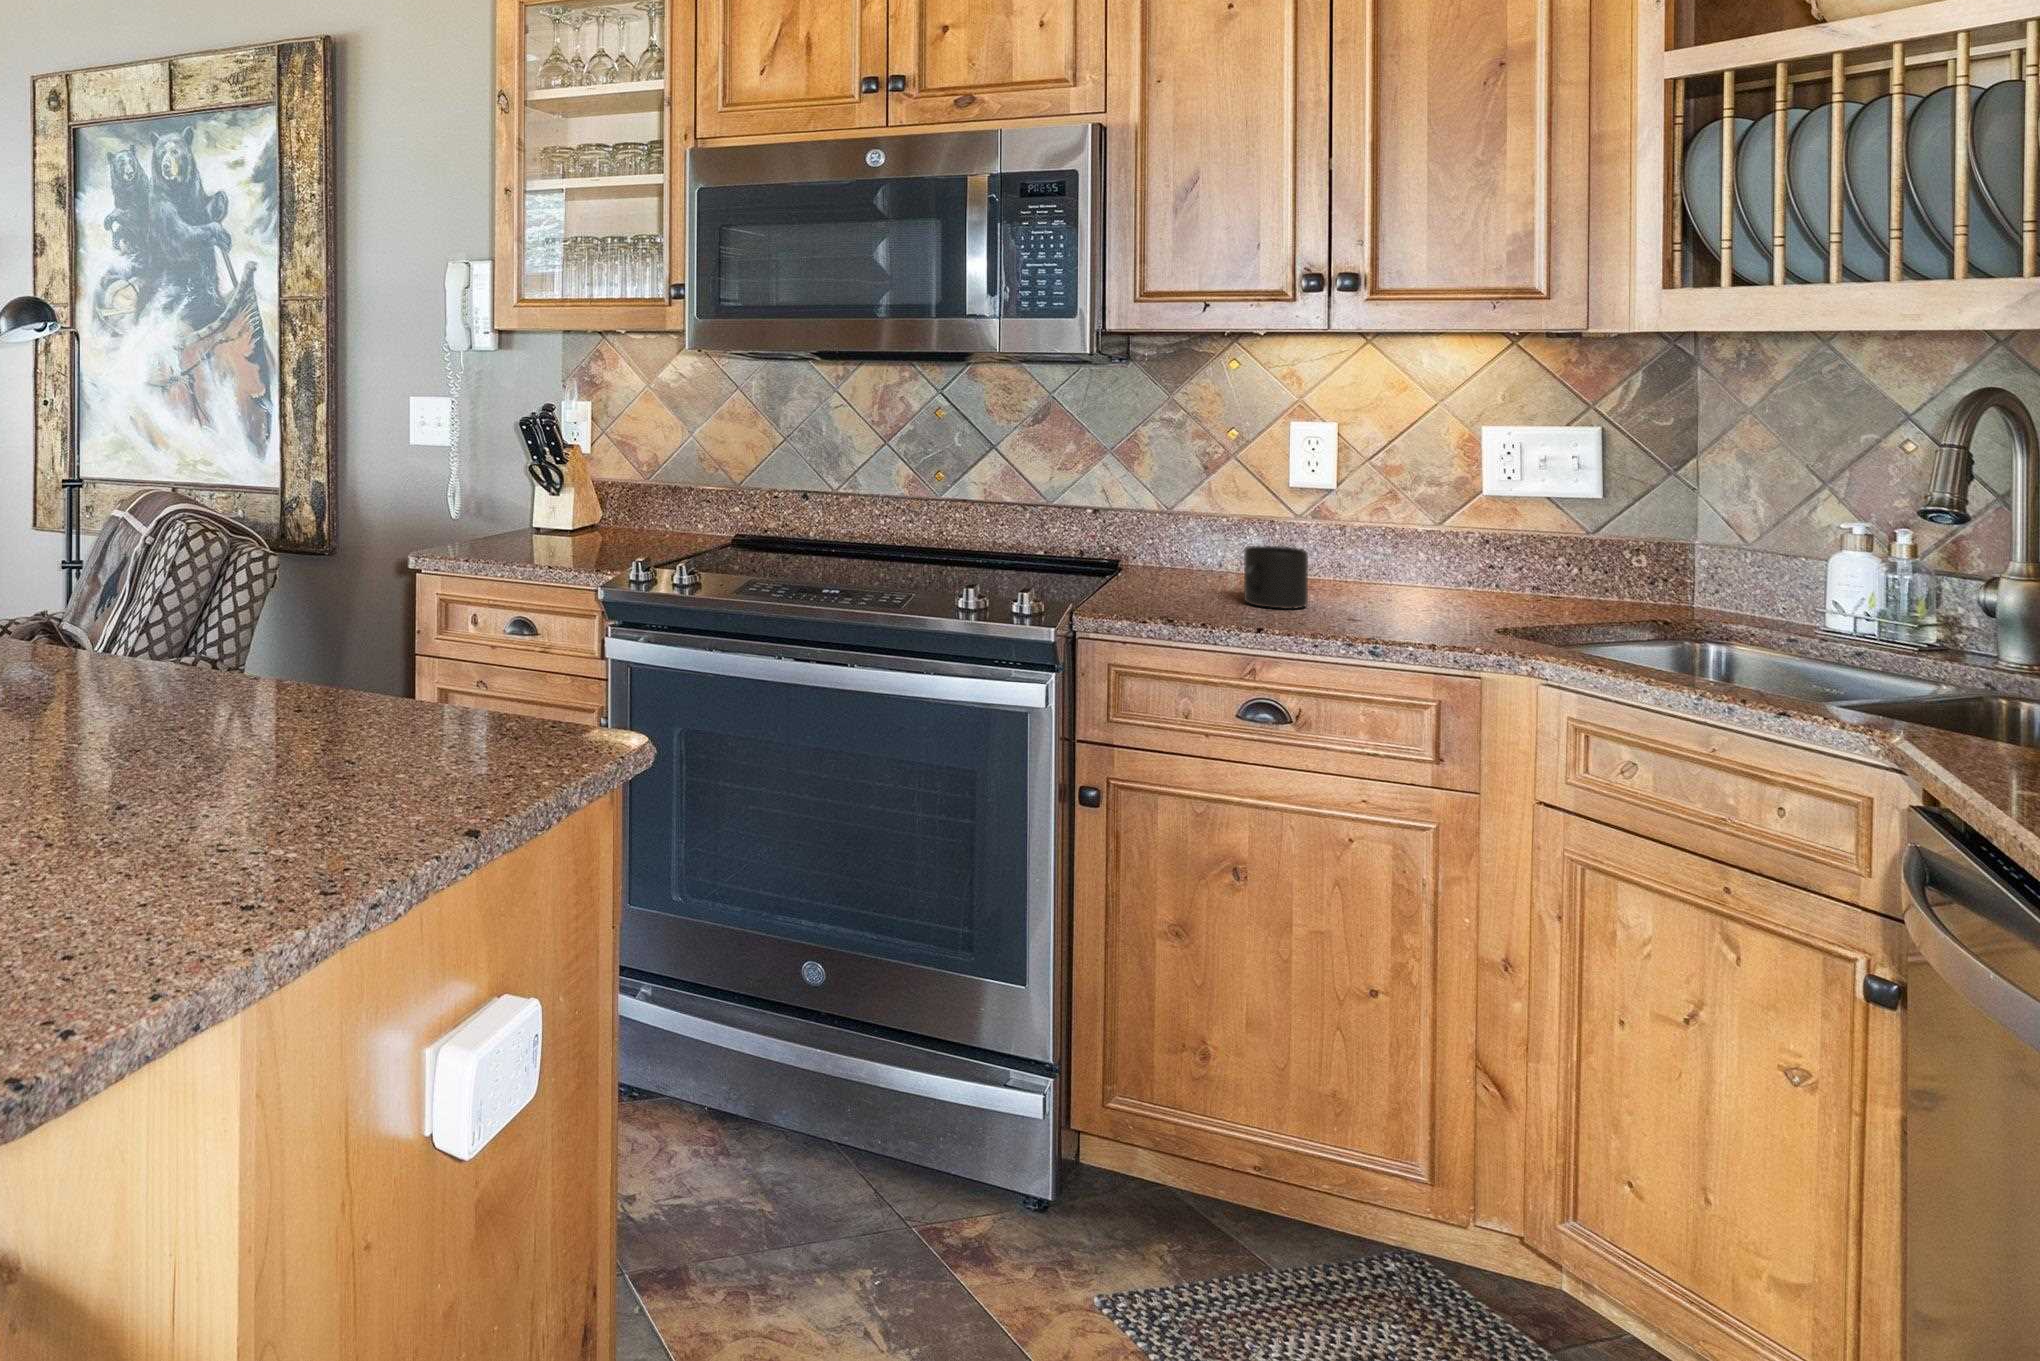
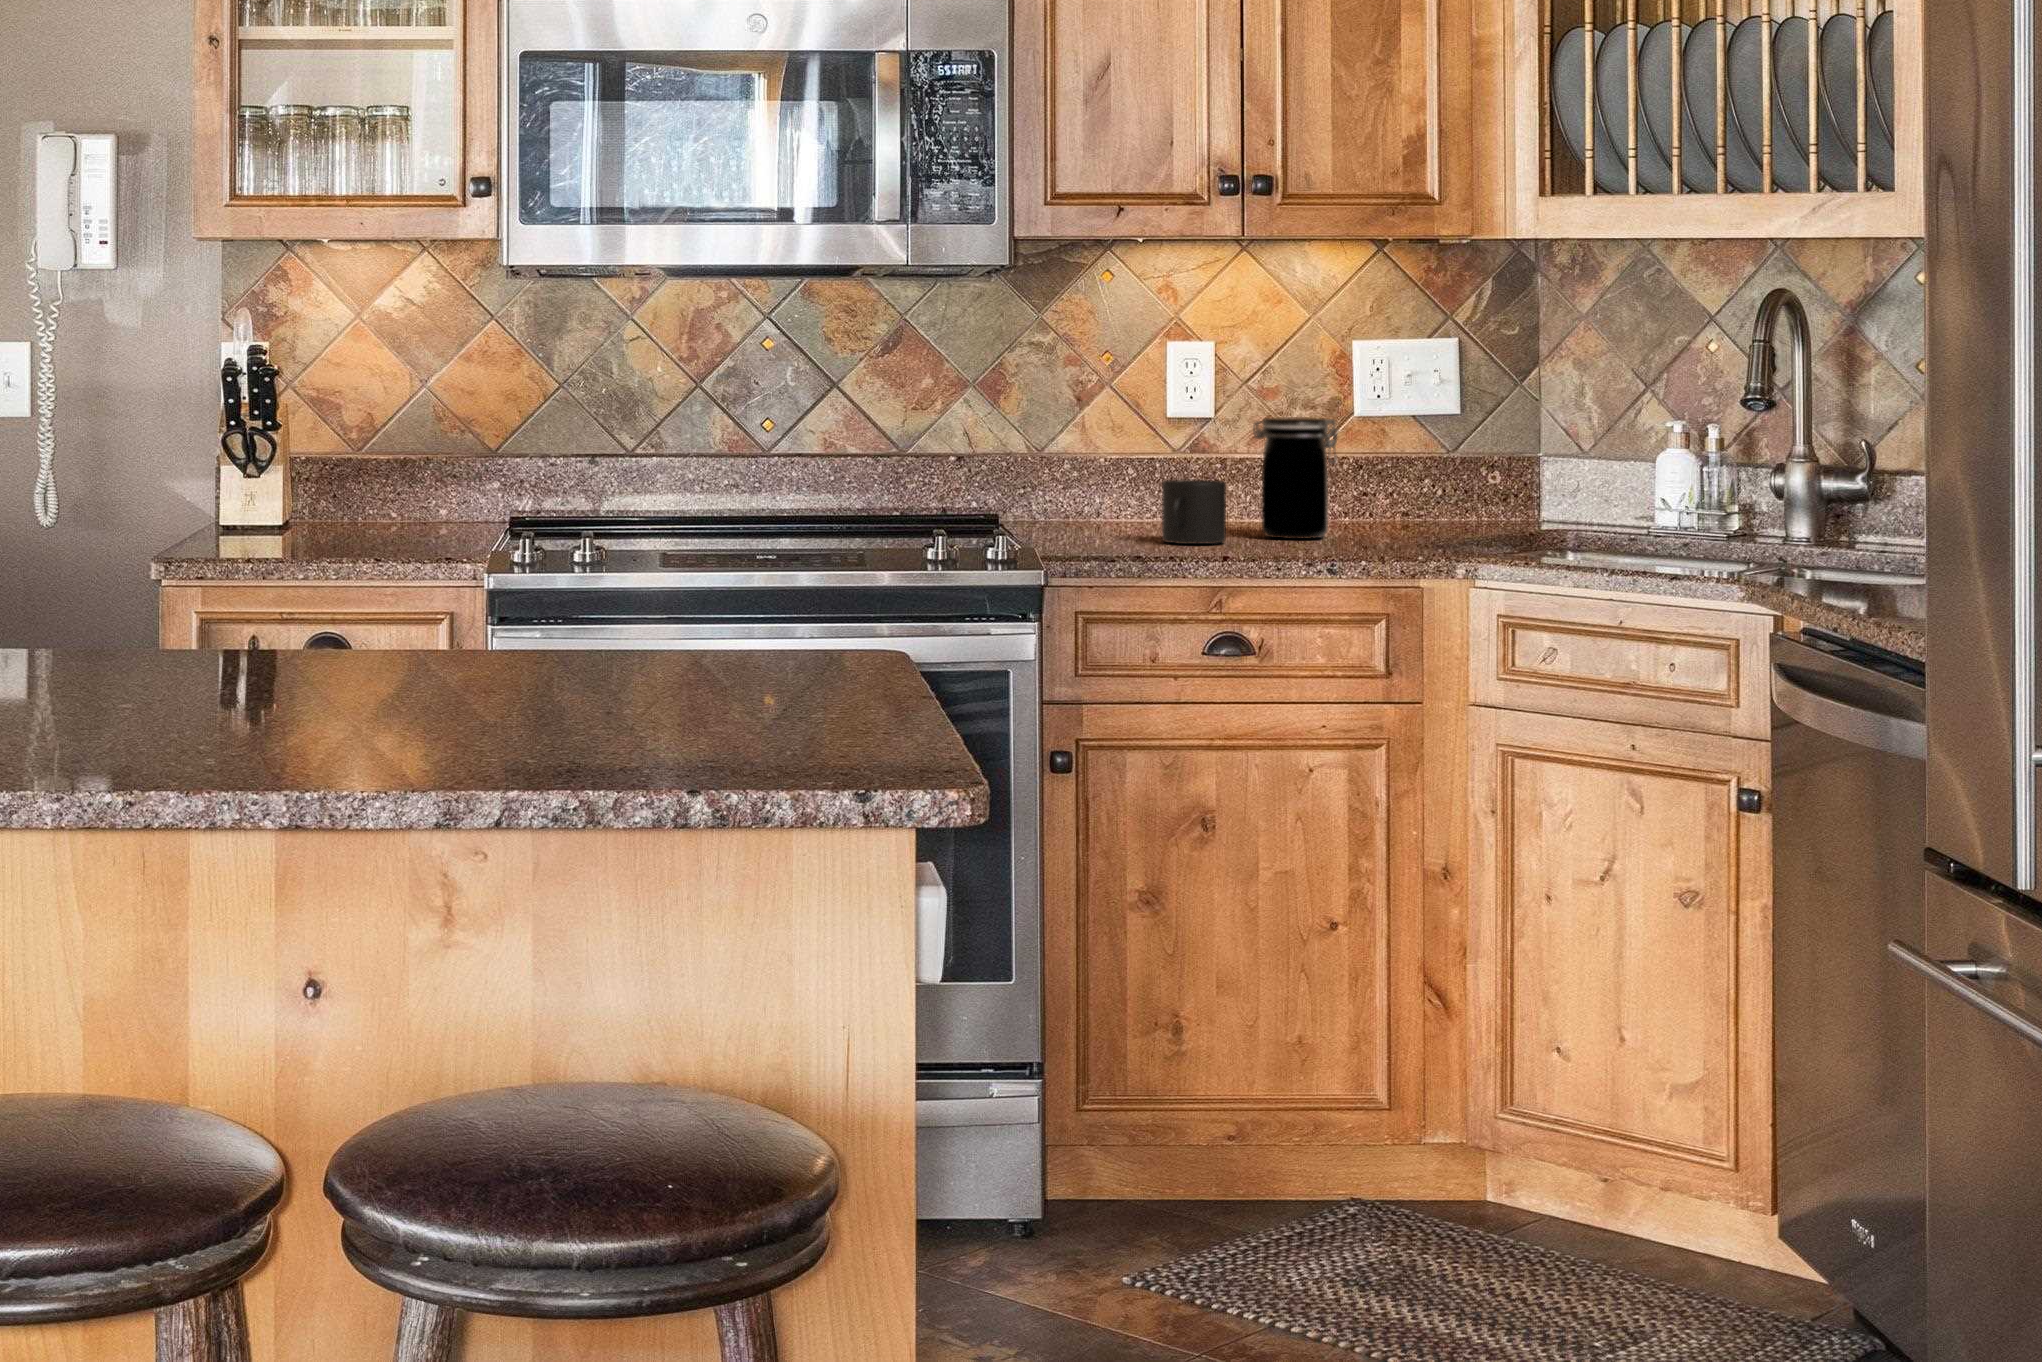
jar: none [1354,493,1436,609] -> present [1253,417,1338,539]

